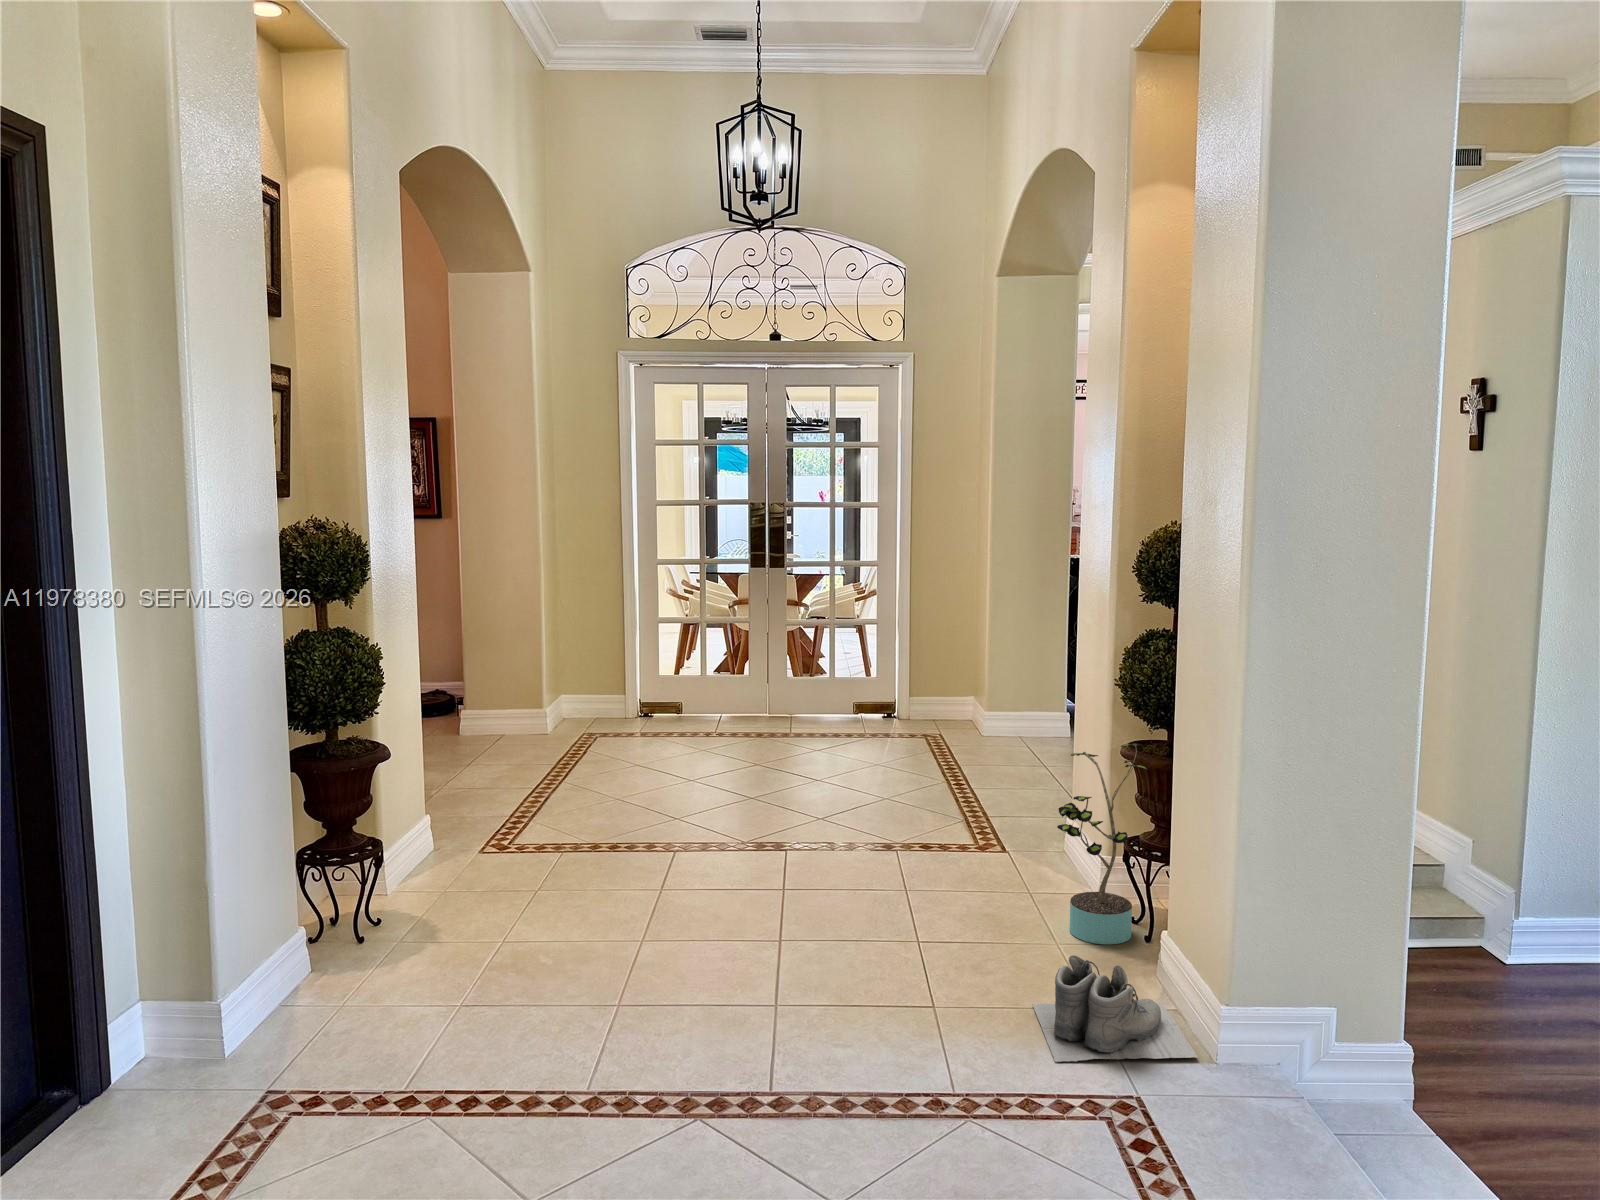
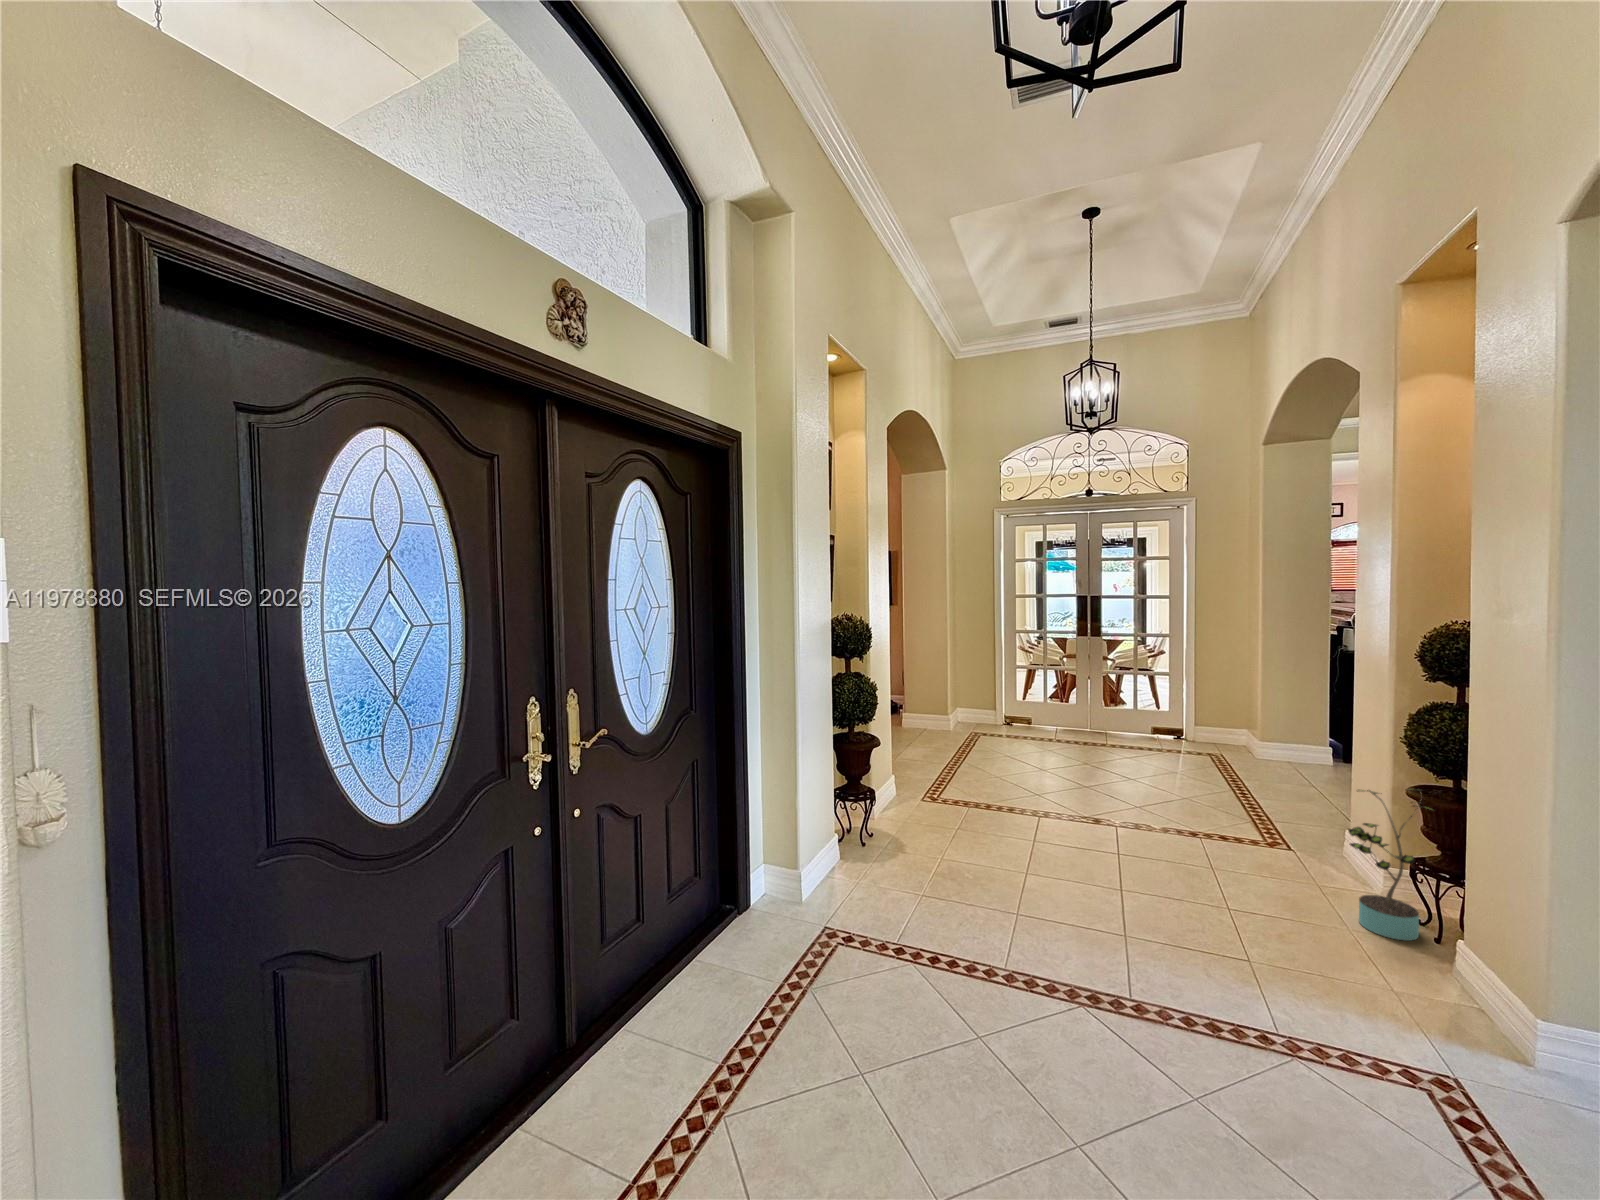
boots: present [1033,955,1197,1062] -> none [1336,947,1509,1055]

